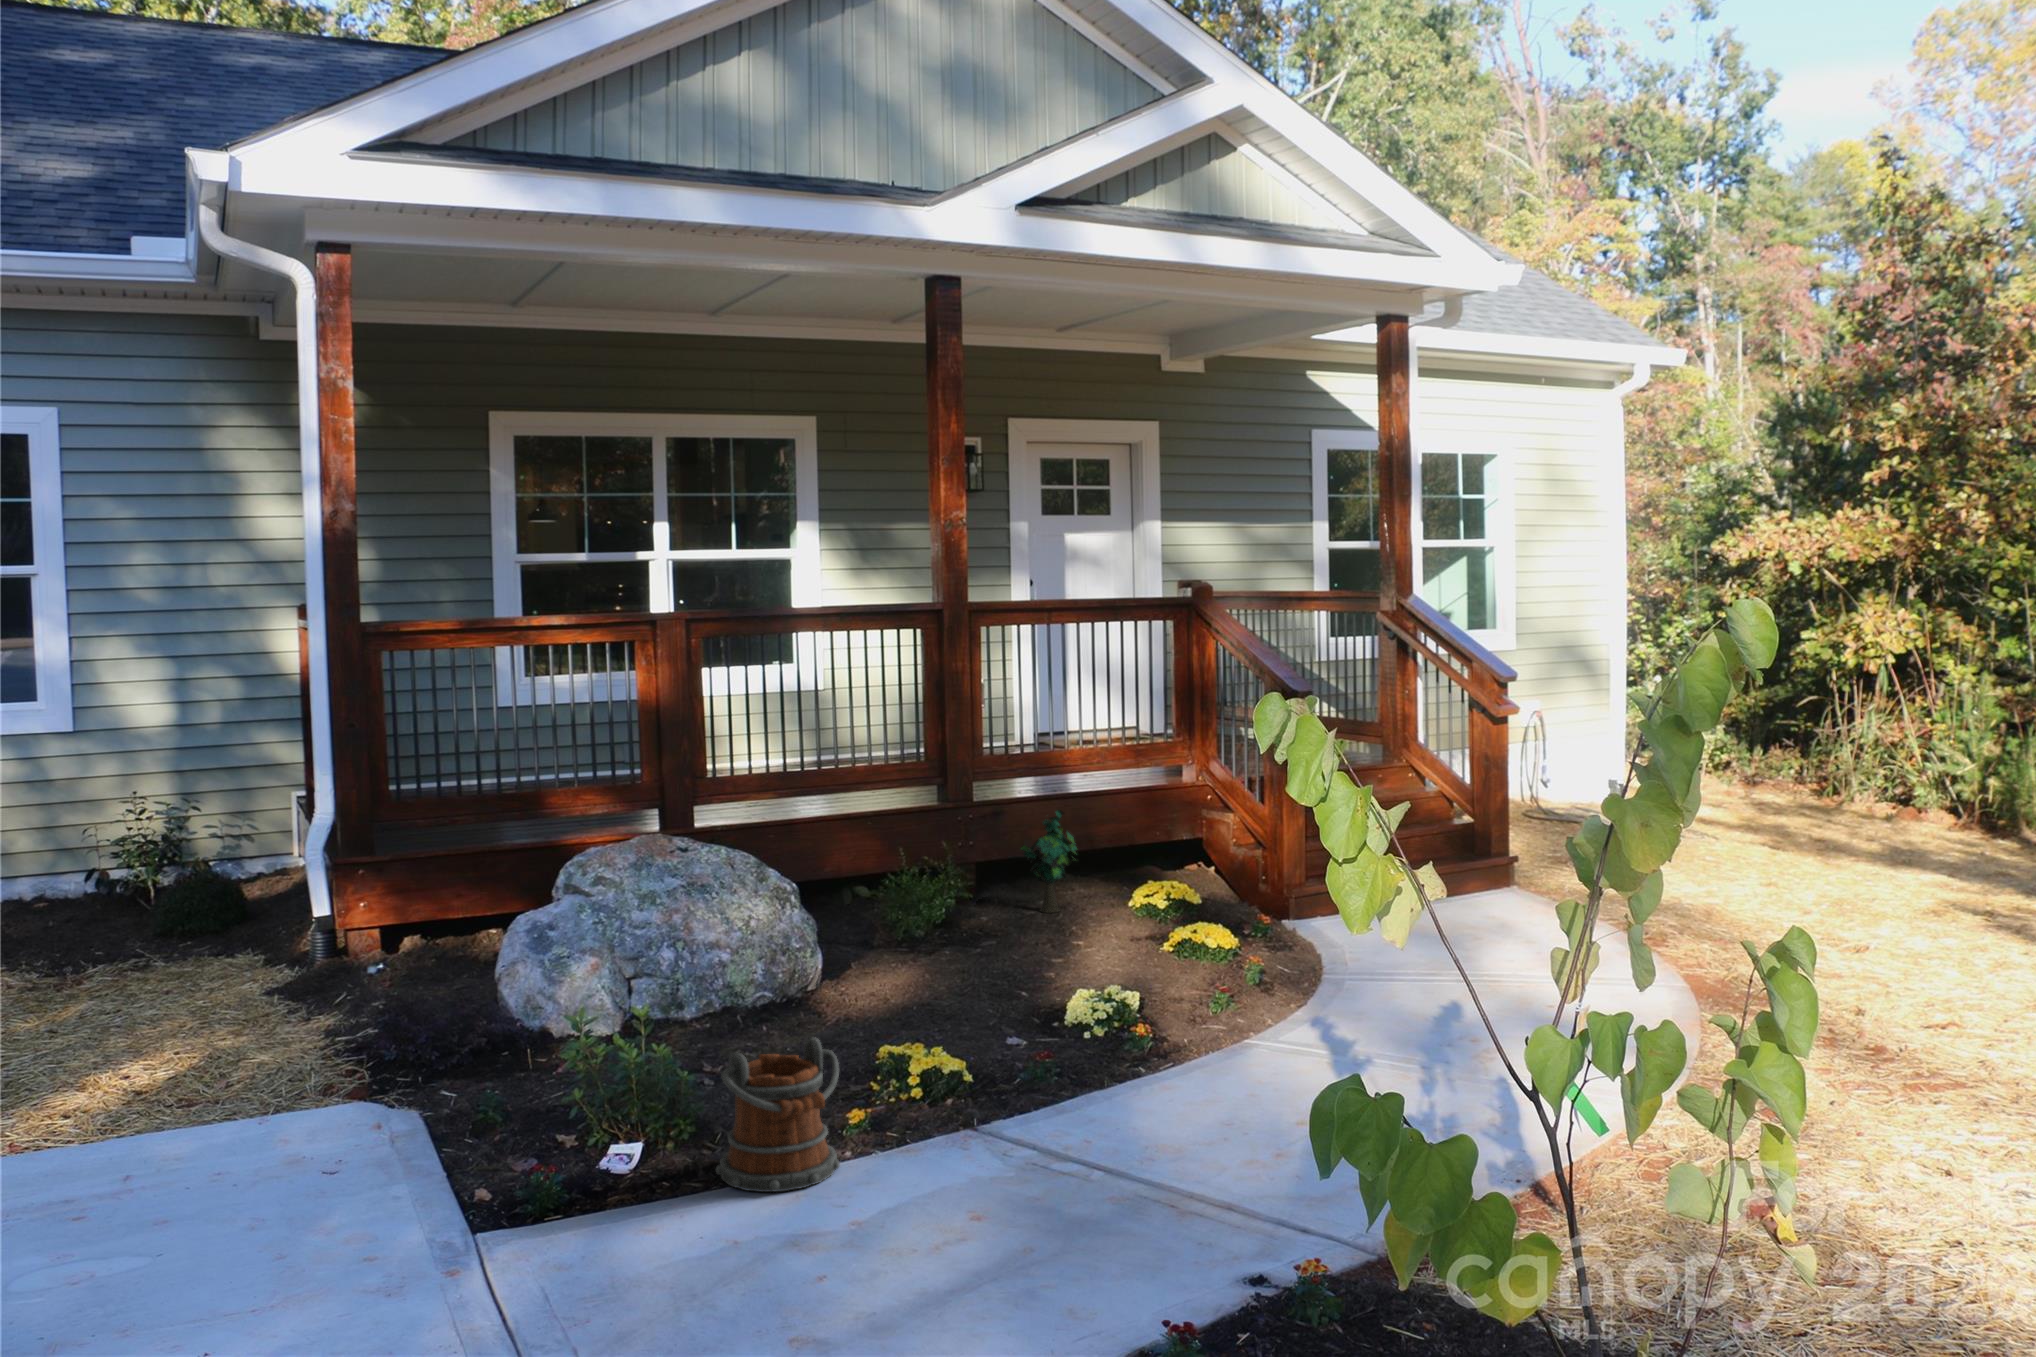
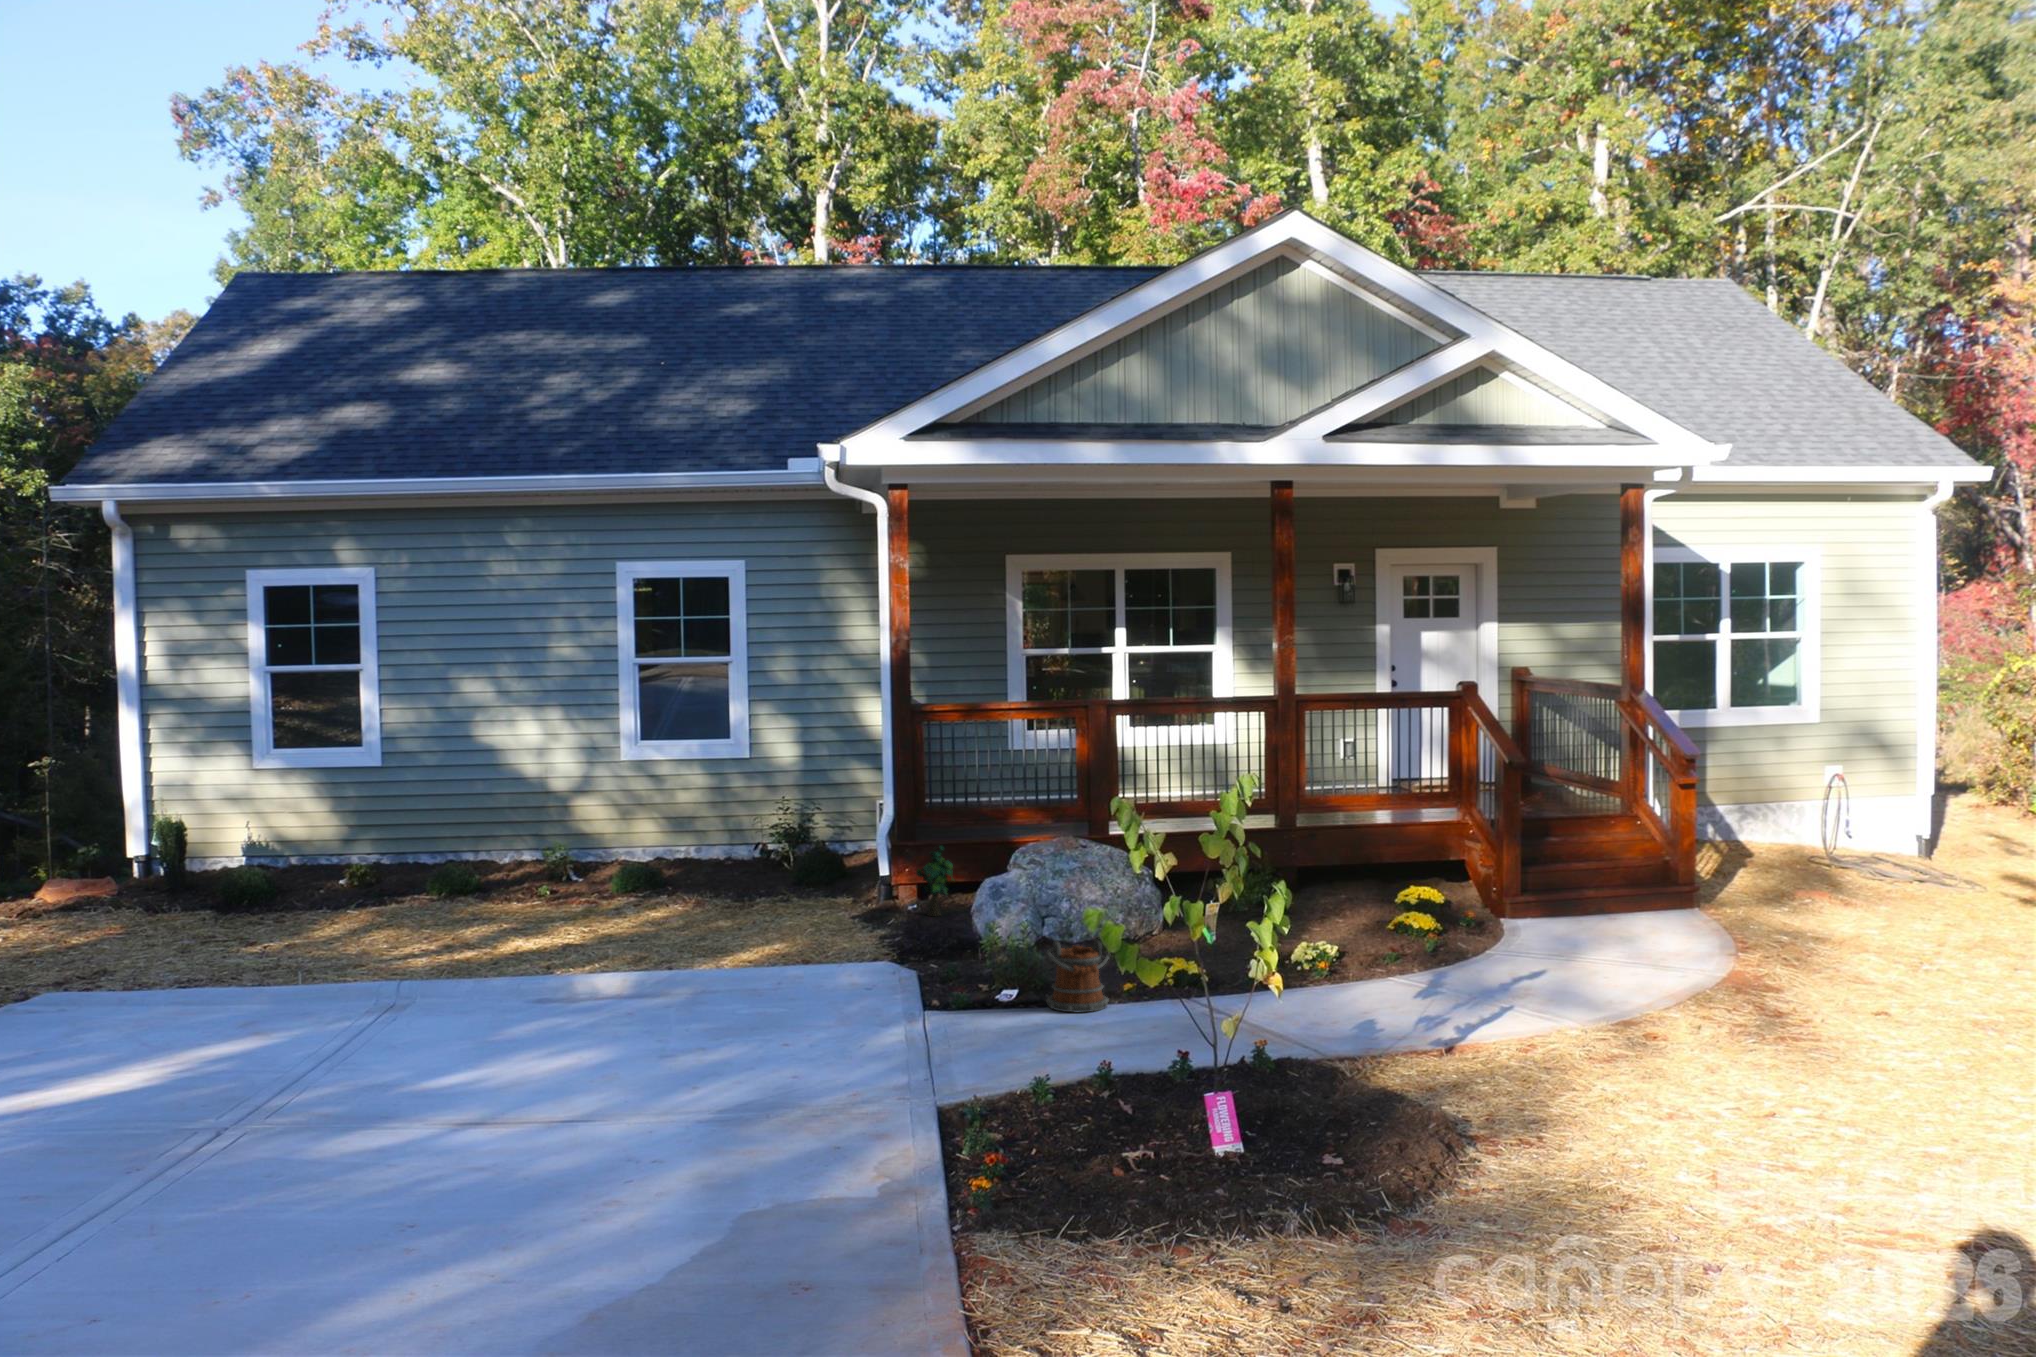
decorative plant: present [1021,810,1077,913] -> present [916,845,954,916]

